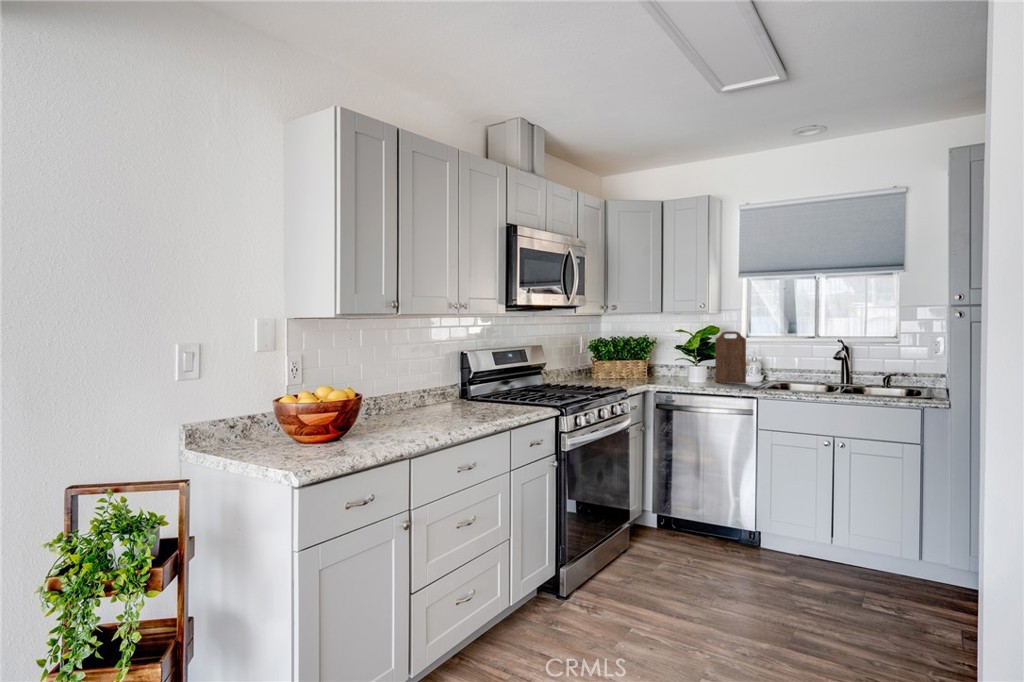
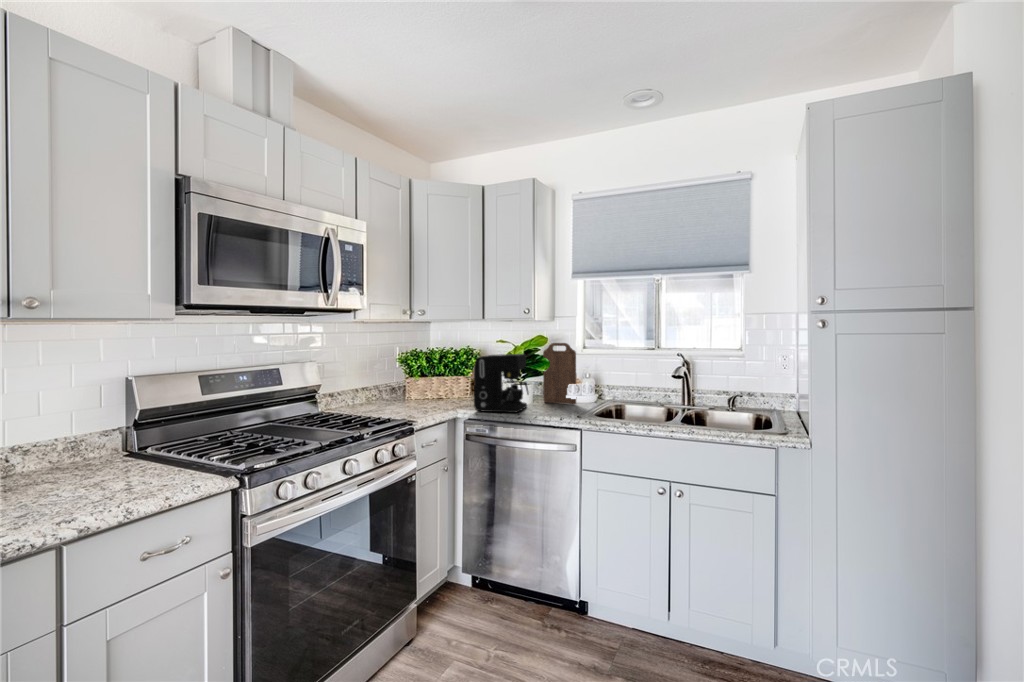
coffee maker: none [662,340,708,387] -> present [474,354,529,413]

